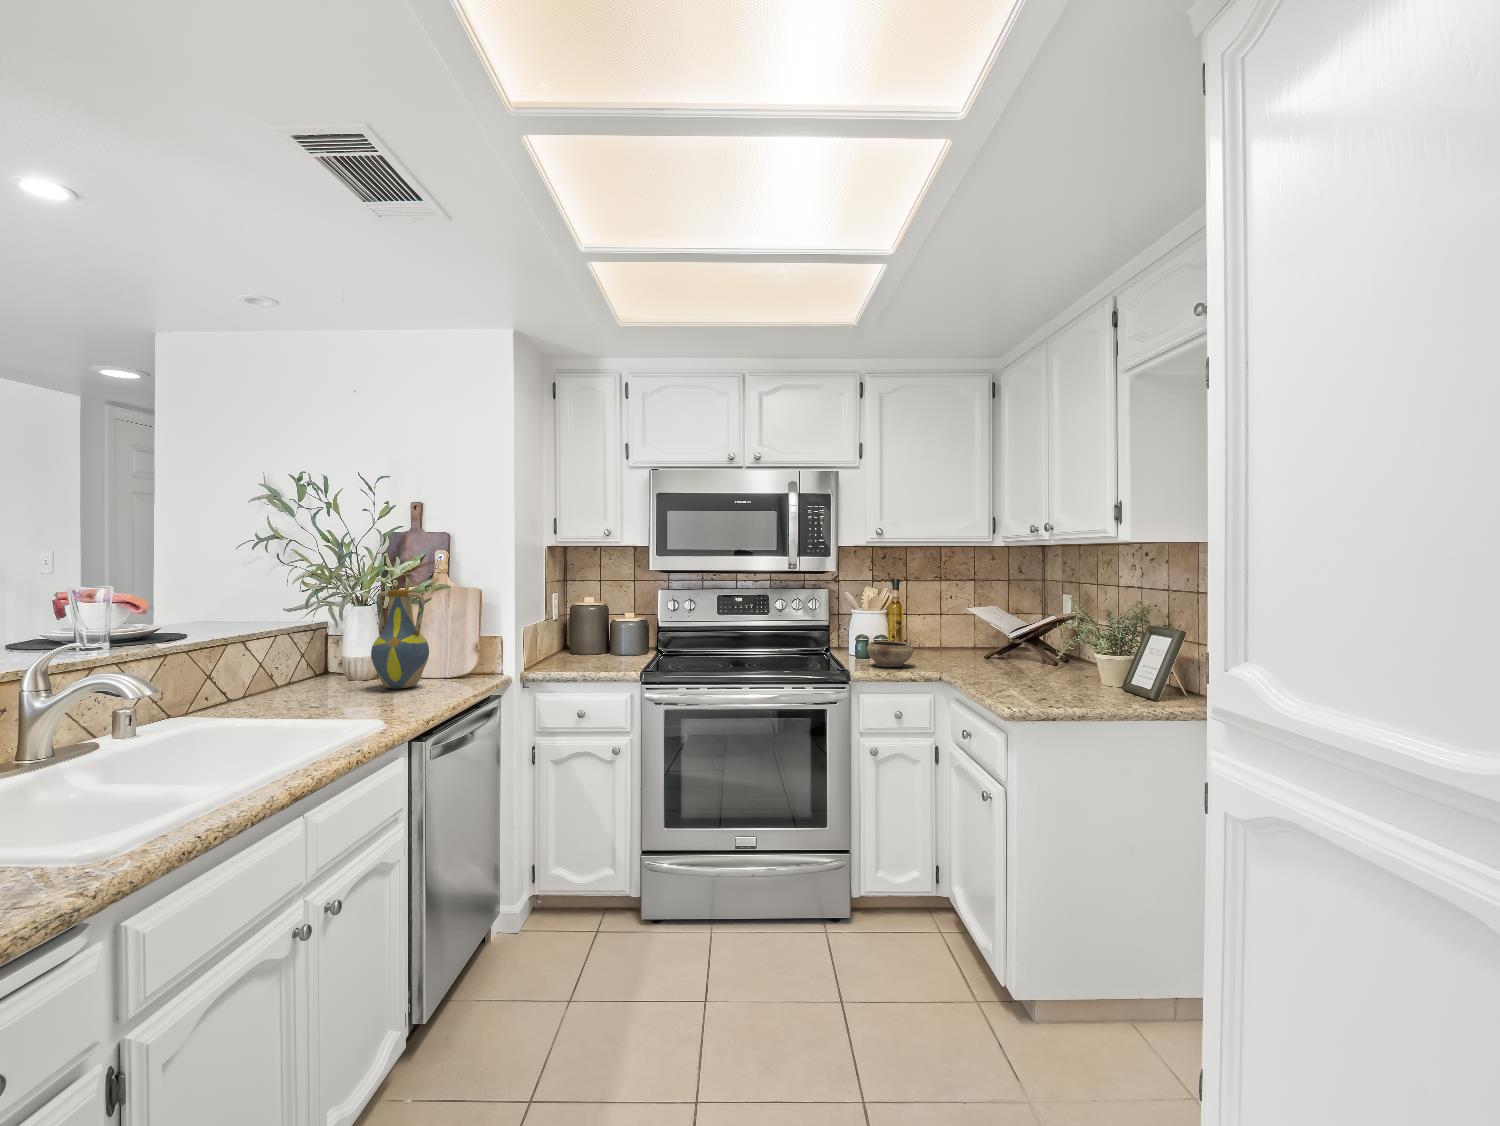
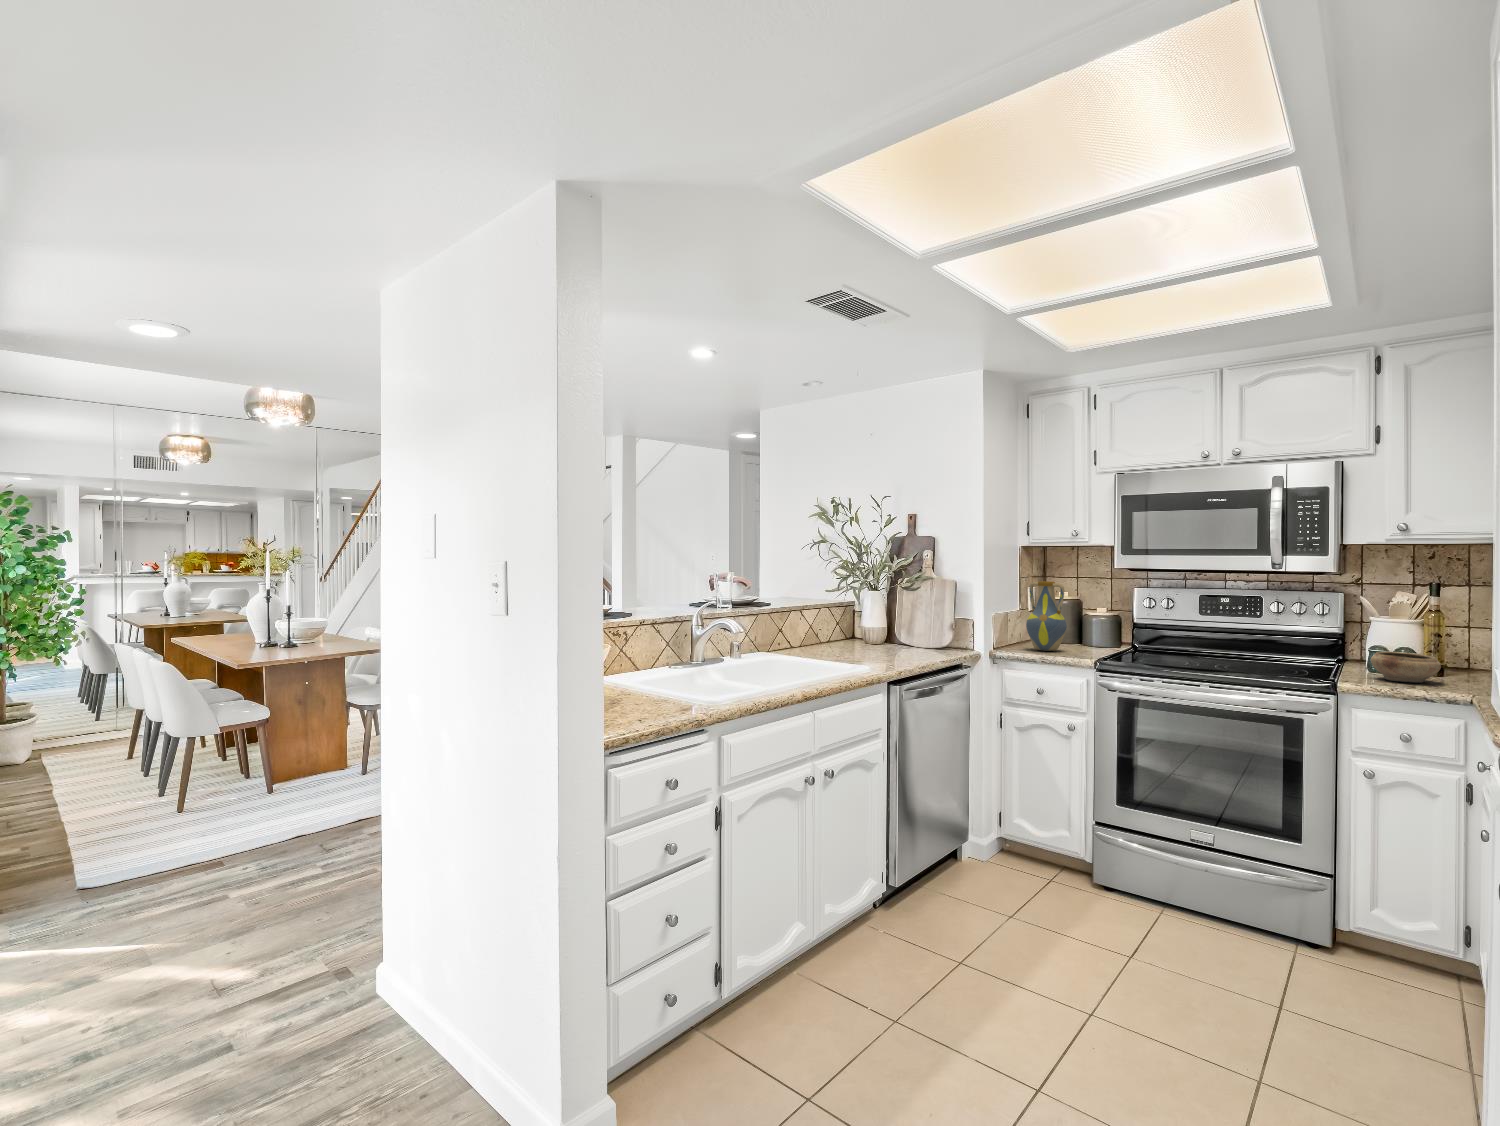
vase: present [371,590,429,689] -> present [1026,581,1067,651]

